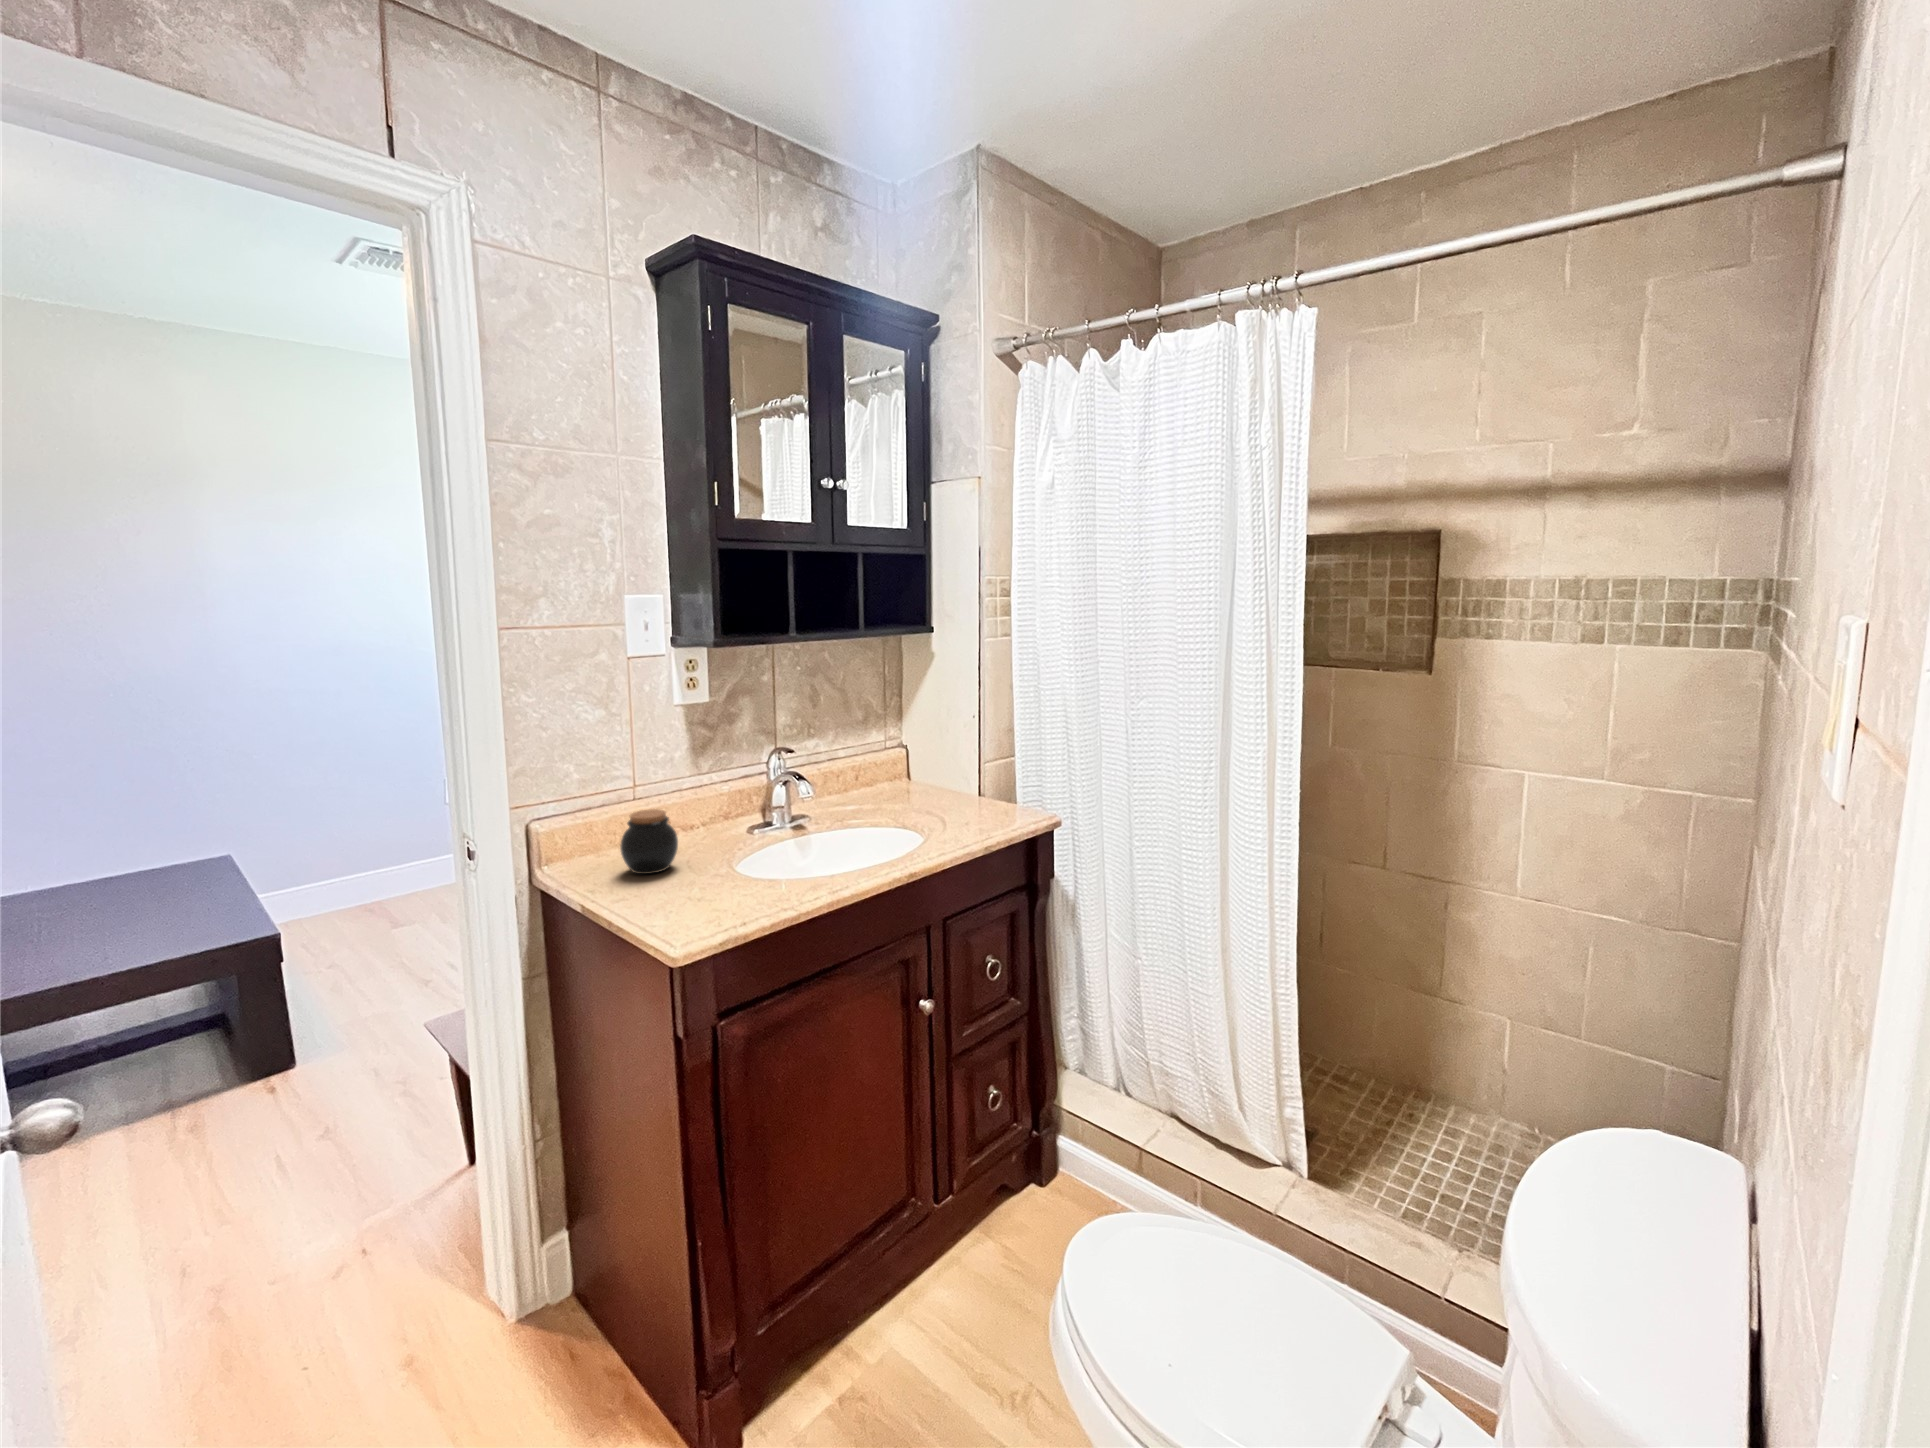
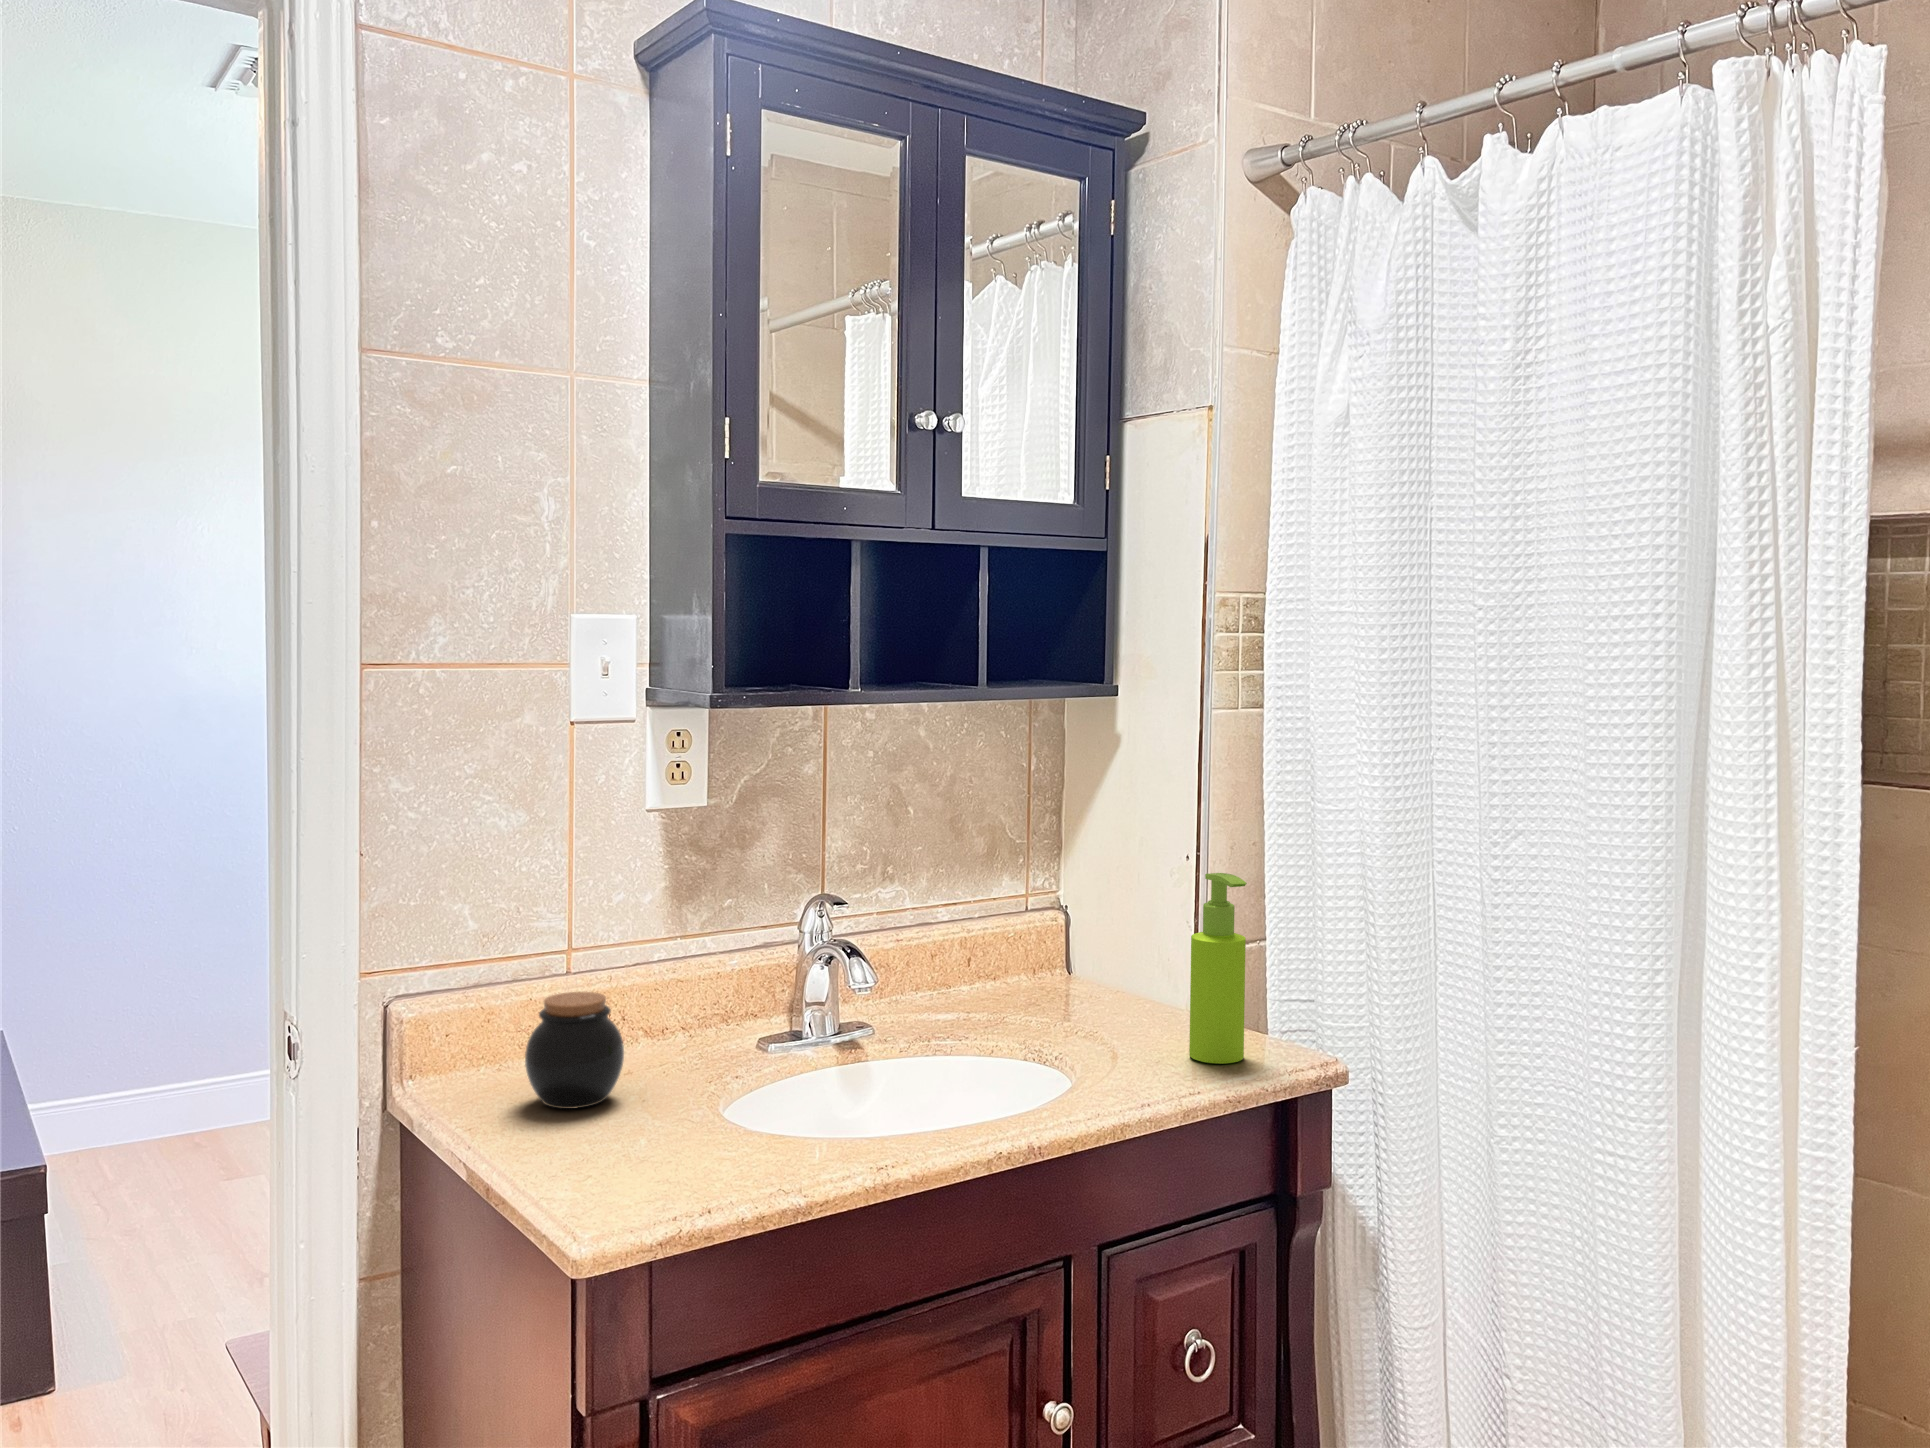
soap dispenser: none [981,726,1010,823] -> present [1189,873,1247,1064]

